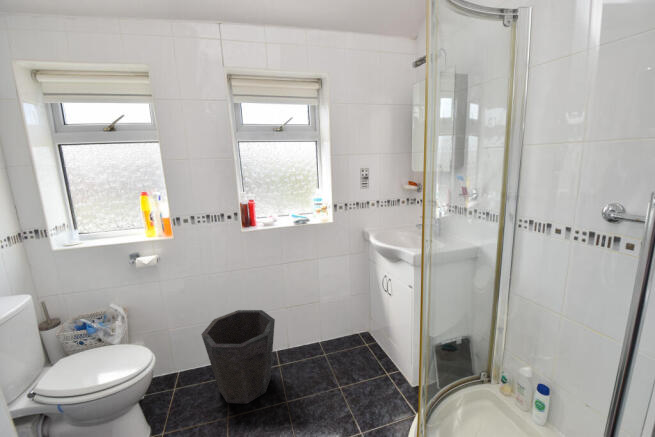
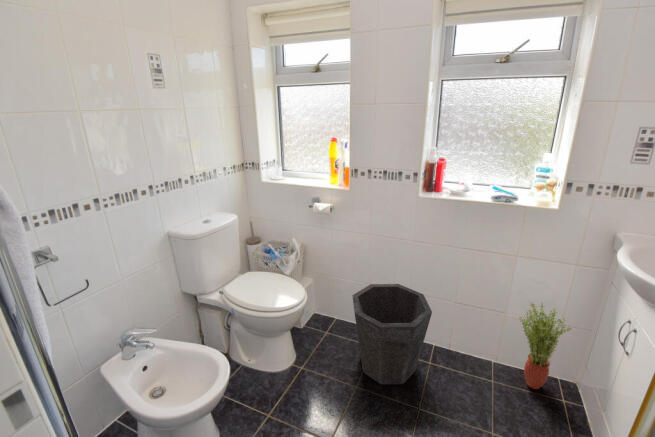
potted plant: none [329,285,359,347] -> present [520,303,572,389]

